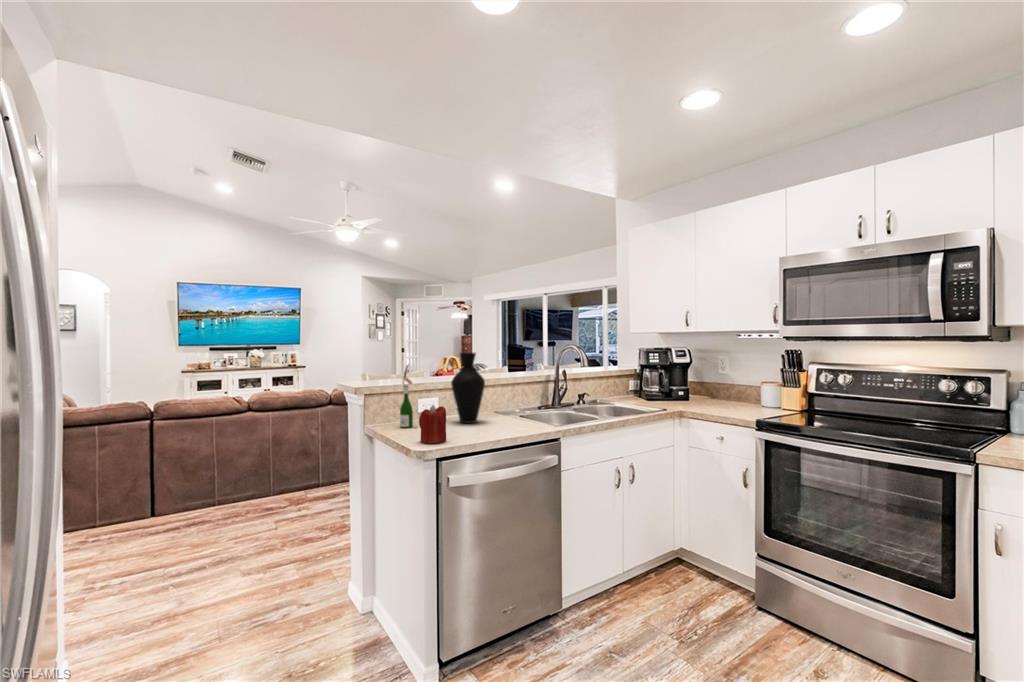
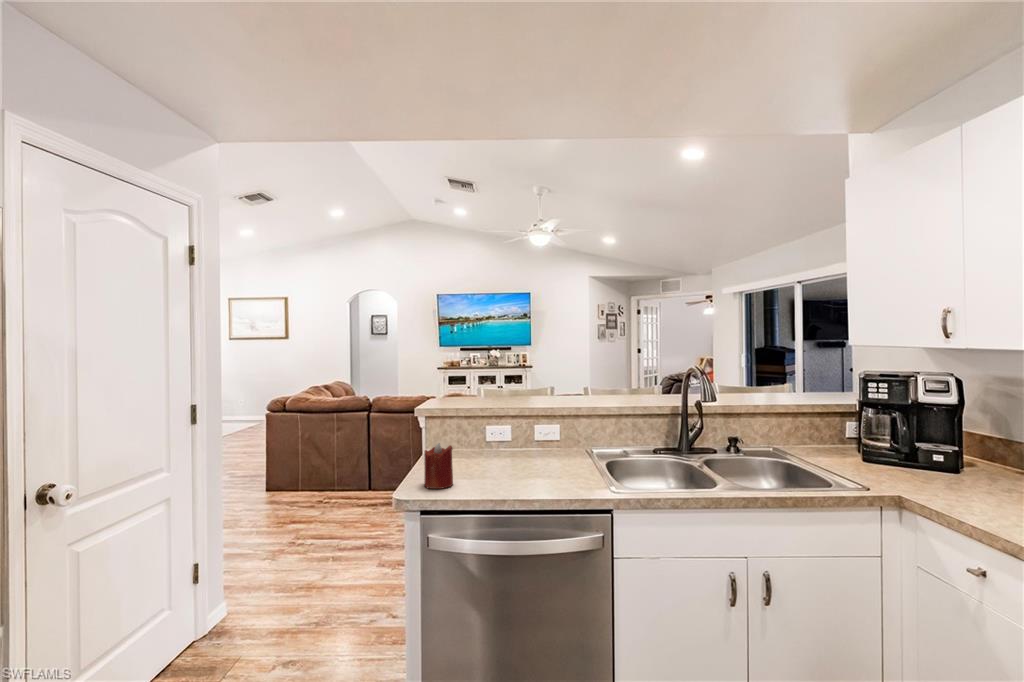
vase: present [451,353,485,423] -> none [510,377,551,463]
wine bottle: present [400,365,417,428] -> none [452,389,468,460]

